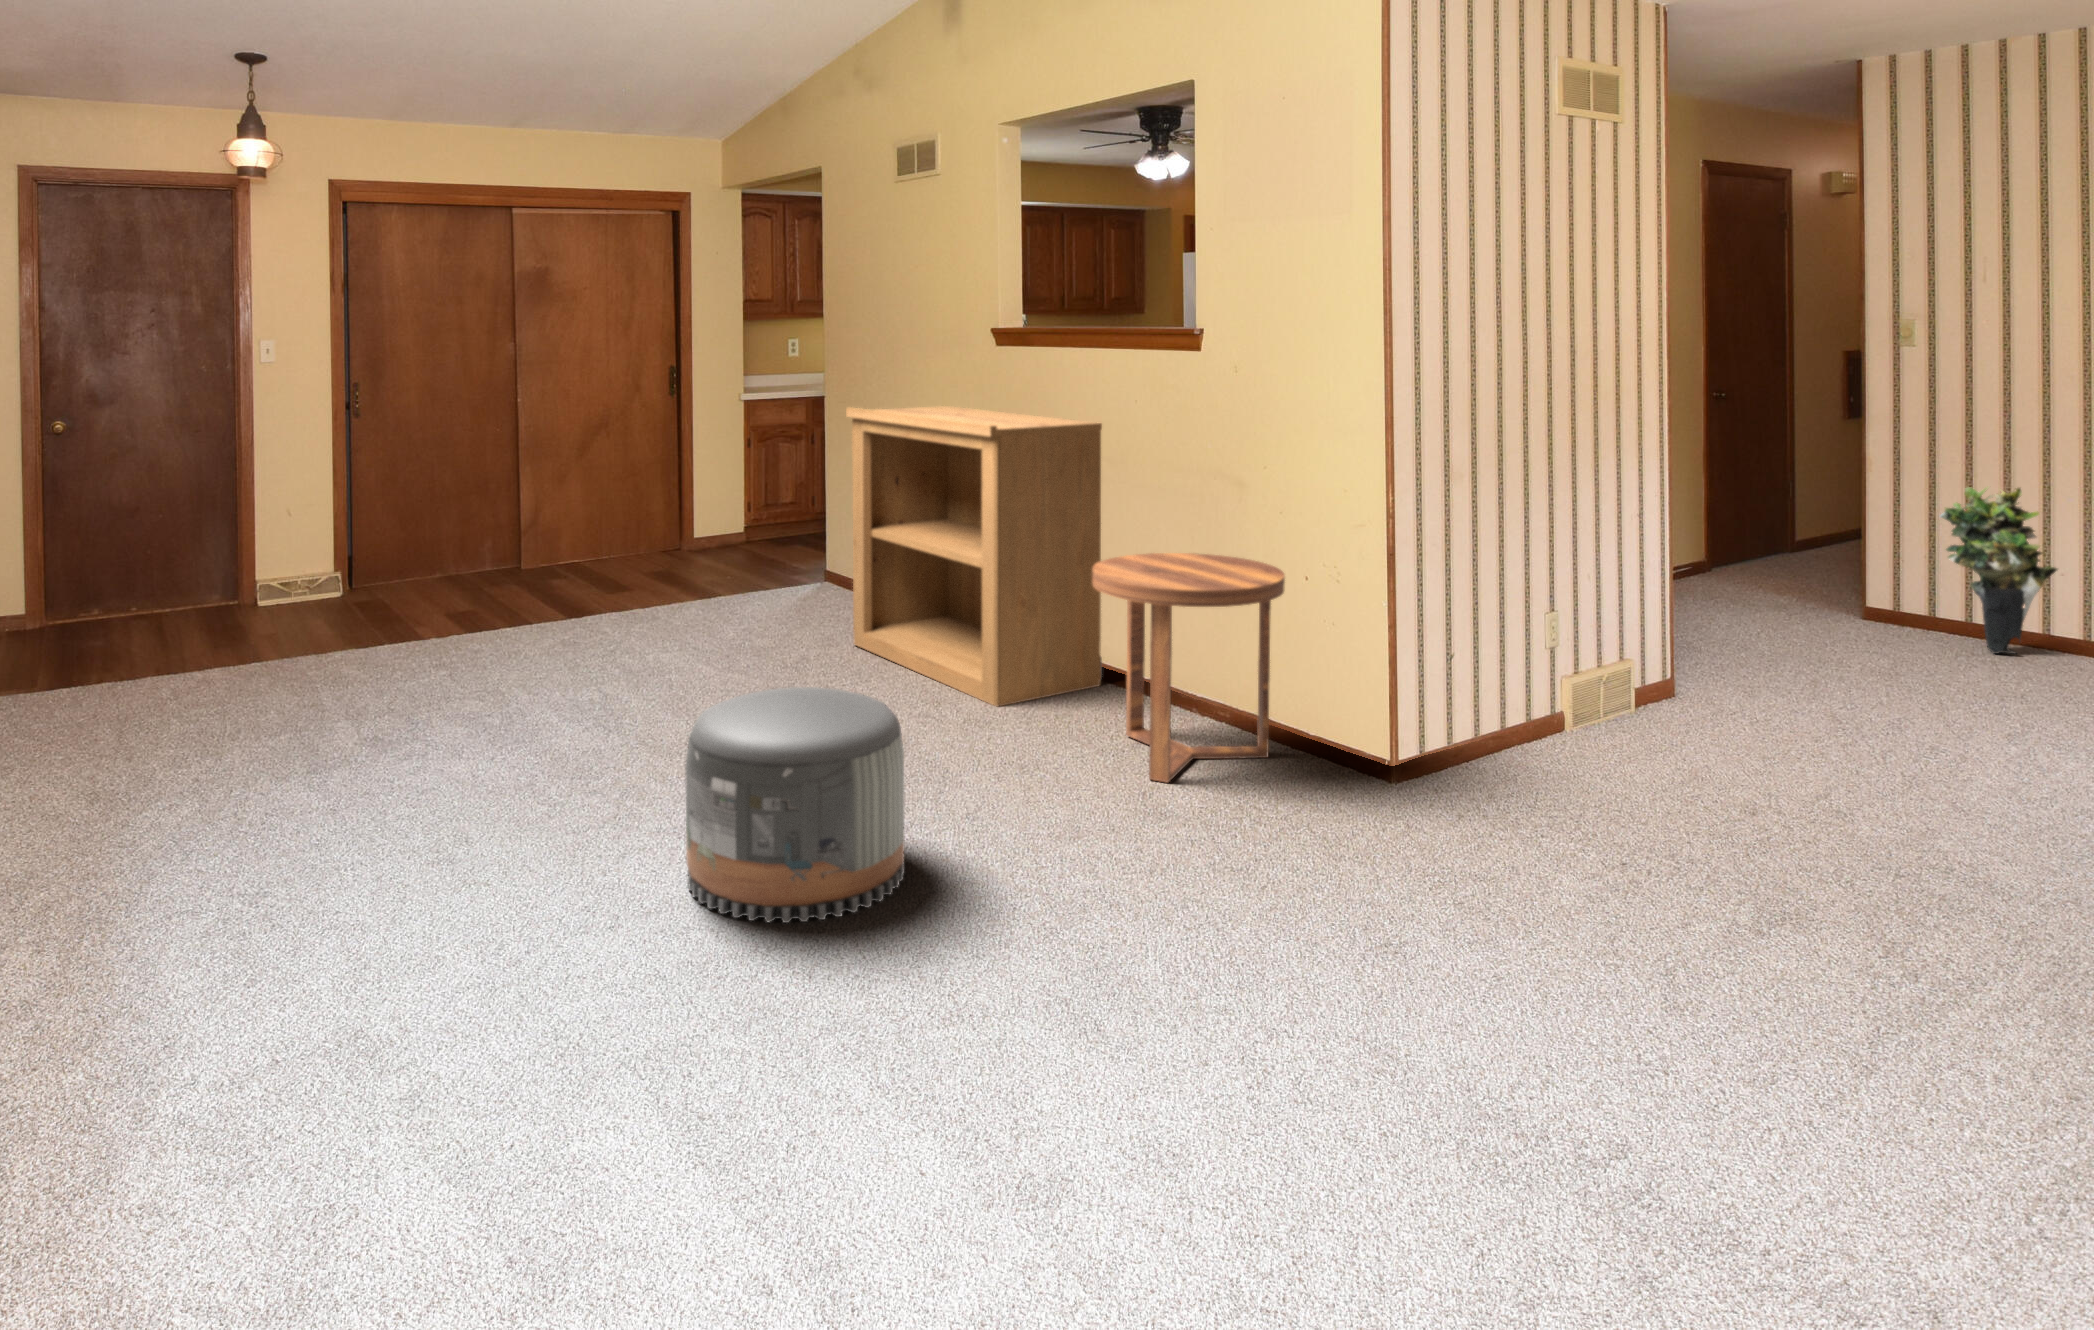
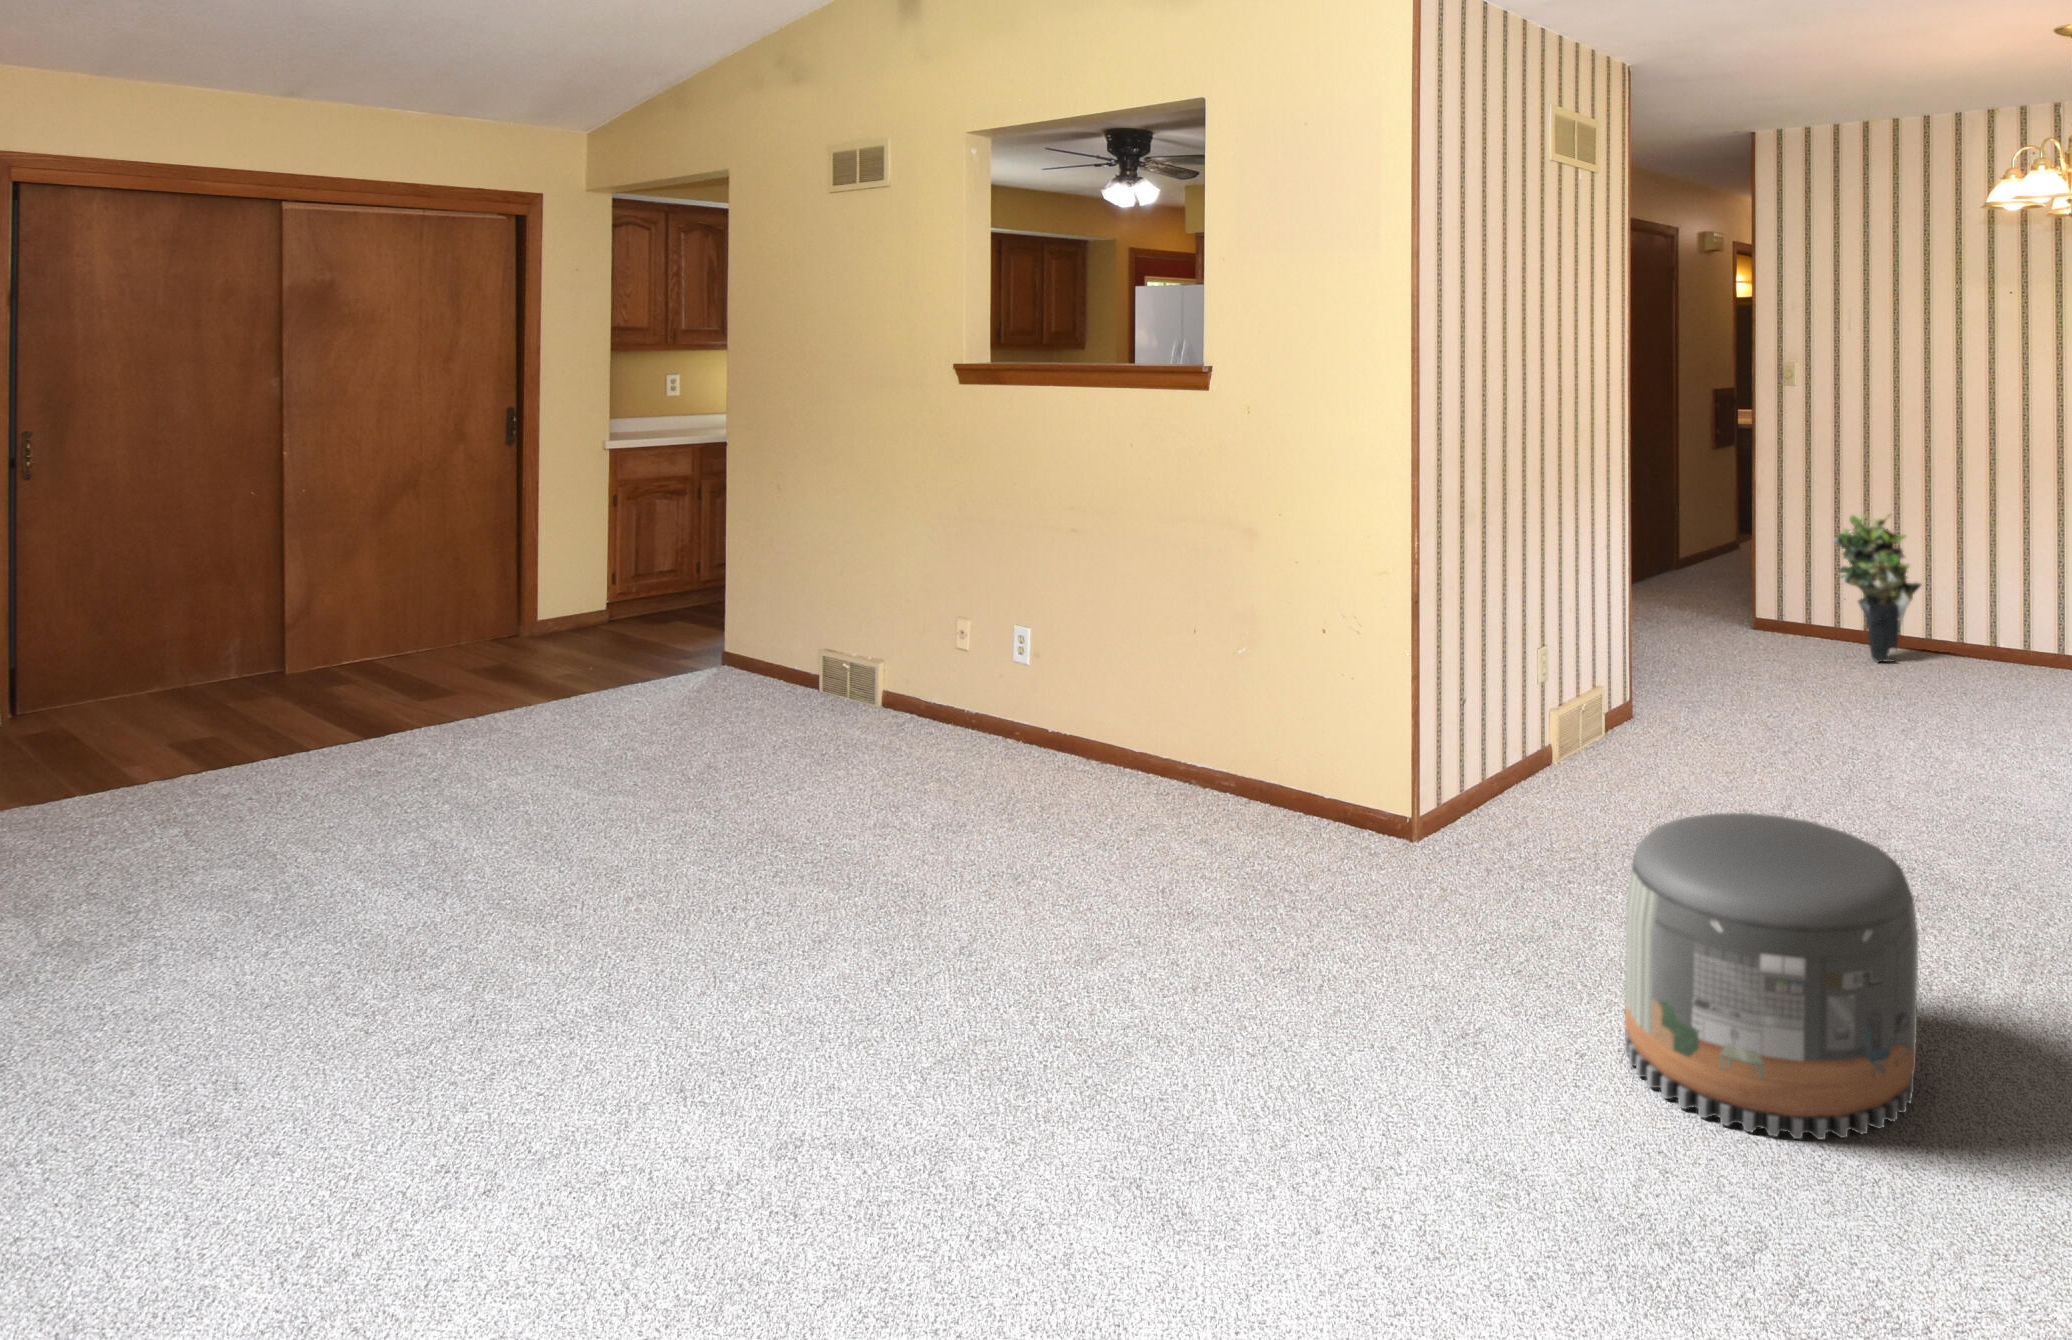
bookshelf: present [846,406,1102,707] -> none [771,453,1090,803]
side table: present [1093,553,1285,783] -> none [1097,612,1308,875]
pouf: present [685,687,905,923] -> present [1625,813,1918,1140]

